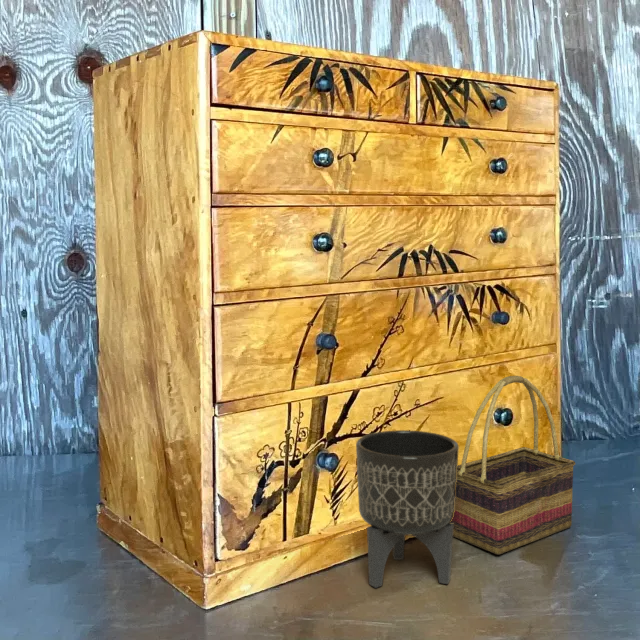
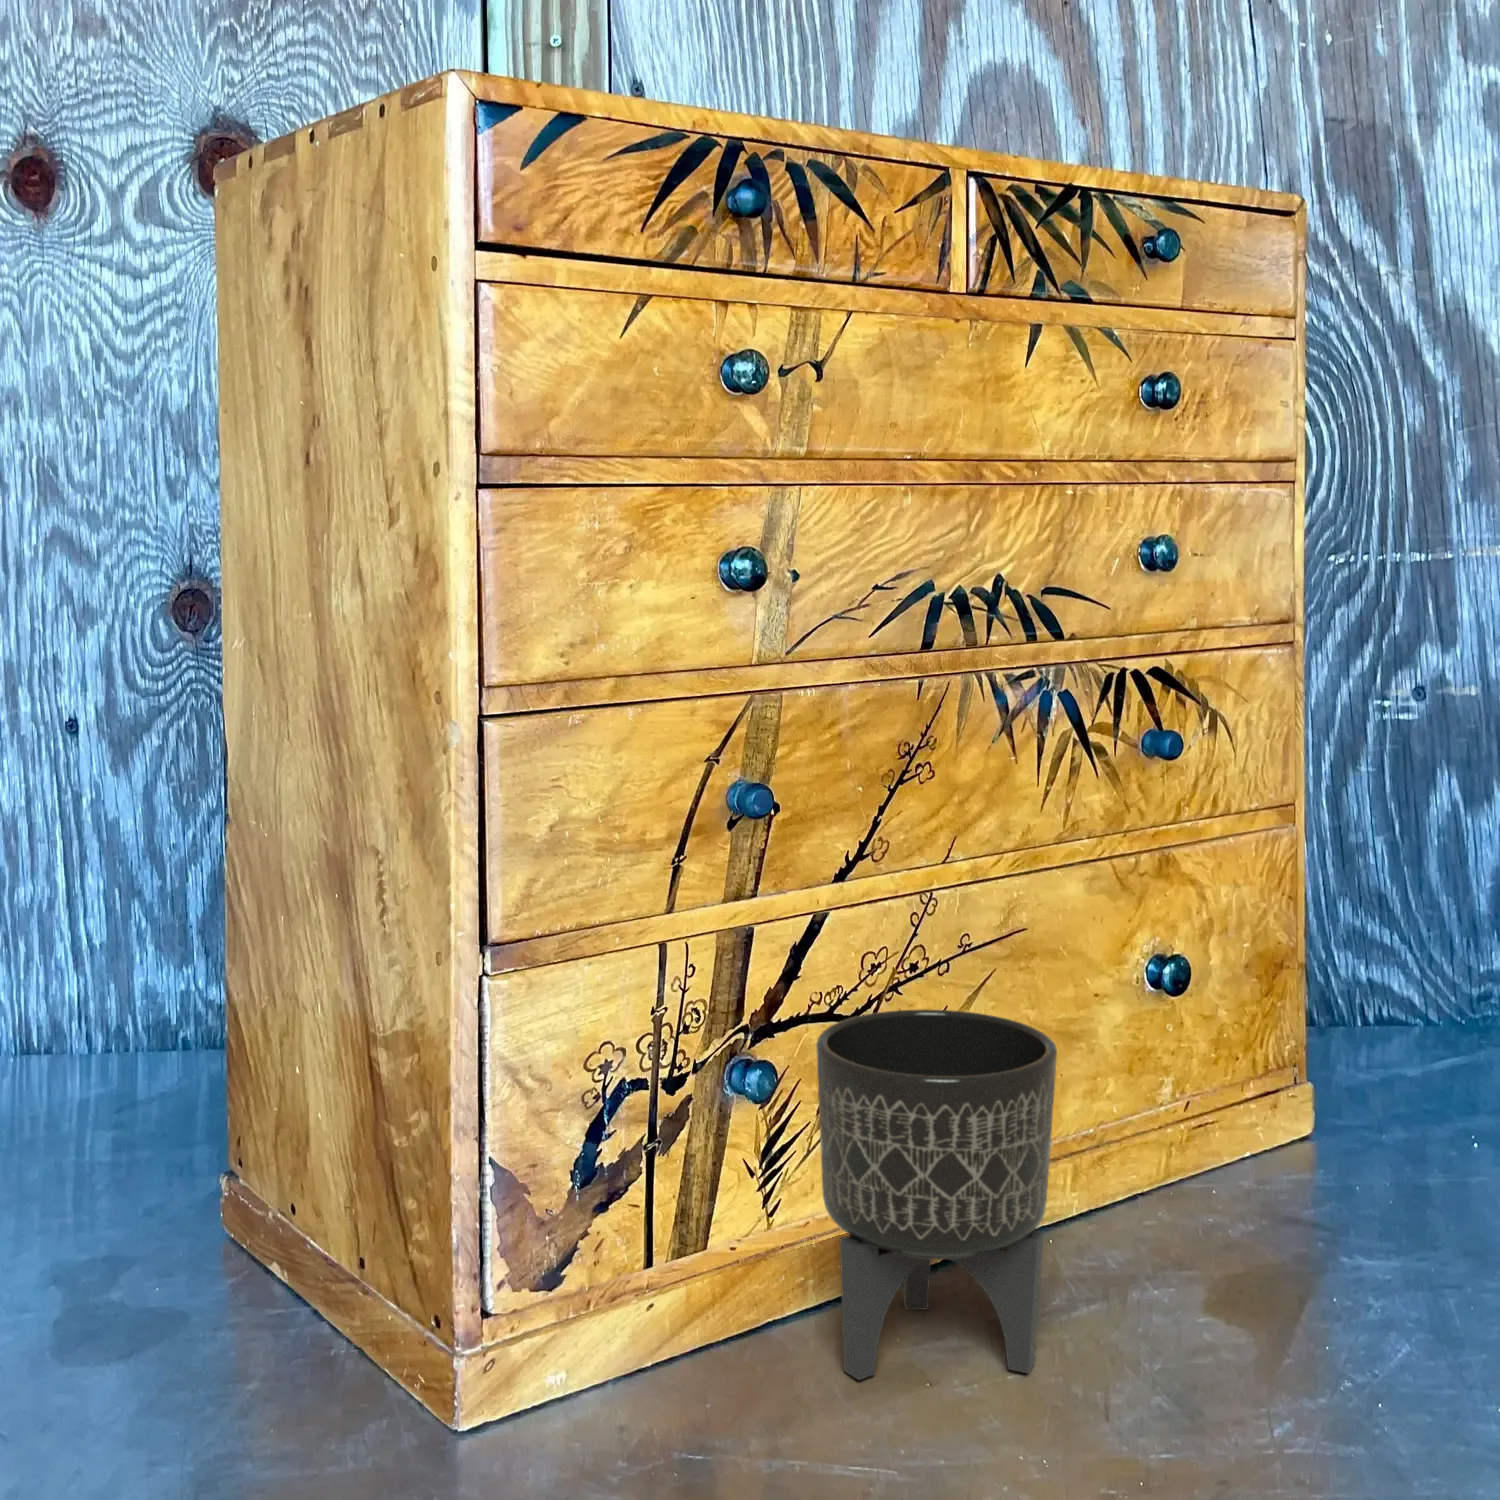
basket: present [450,376,576,555] -> none [1037,882,1335,1301]

